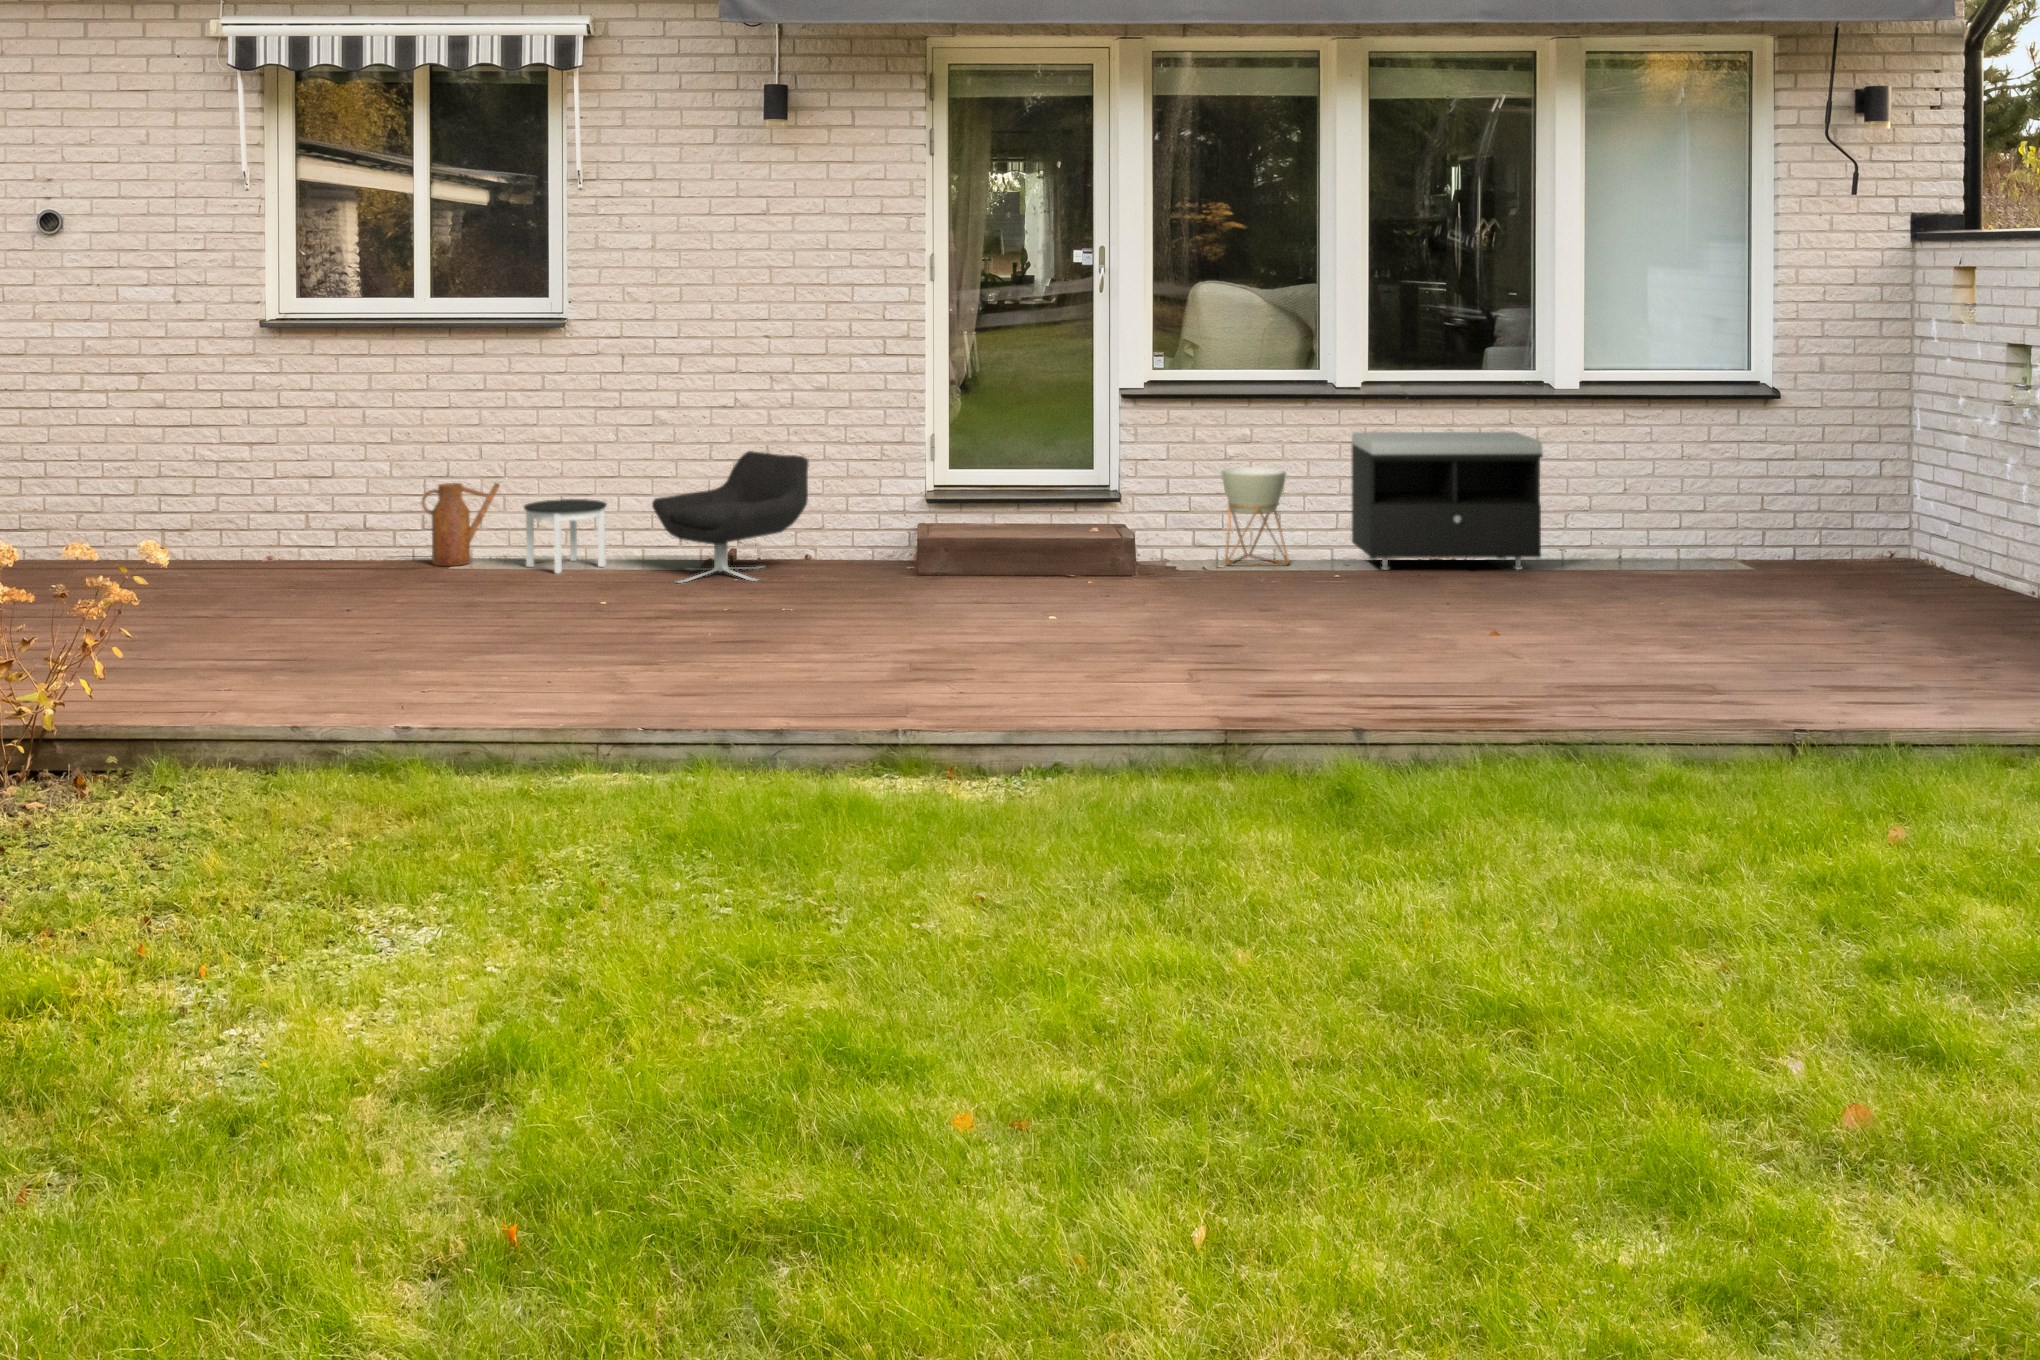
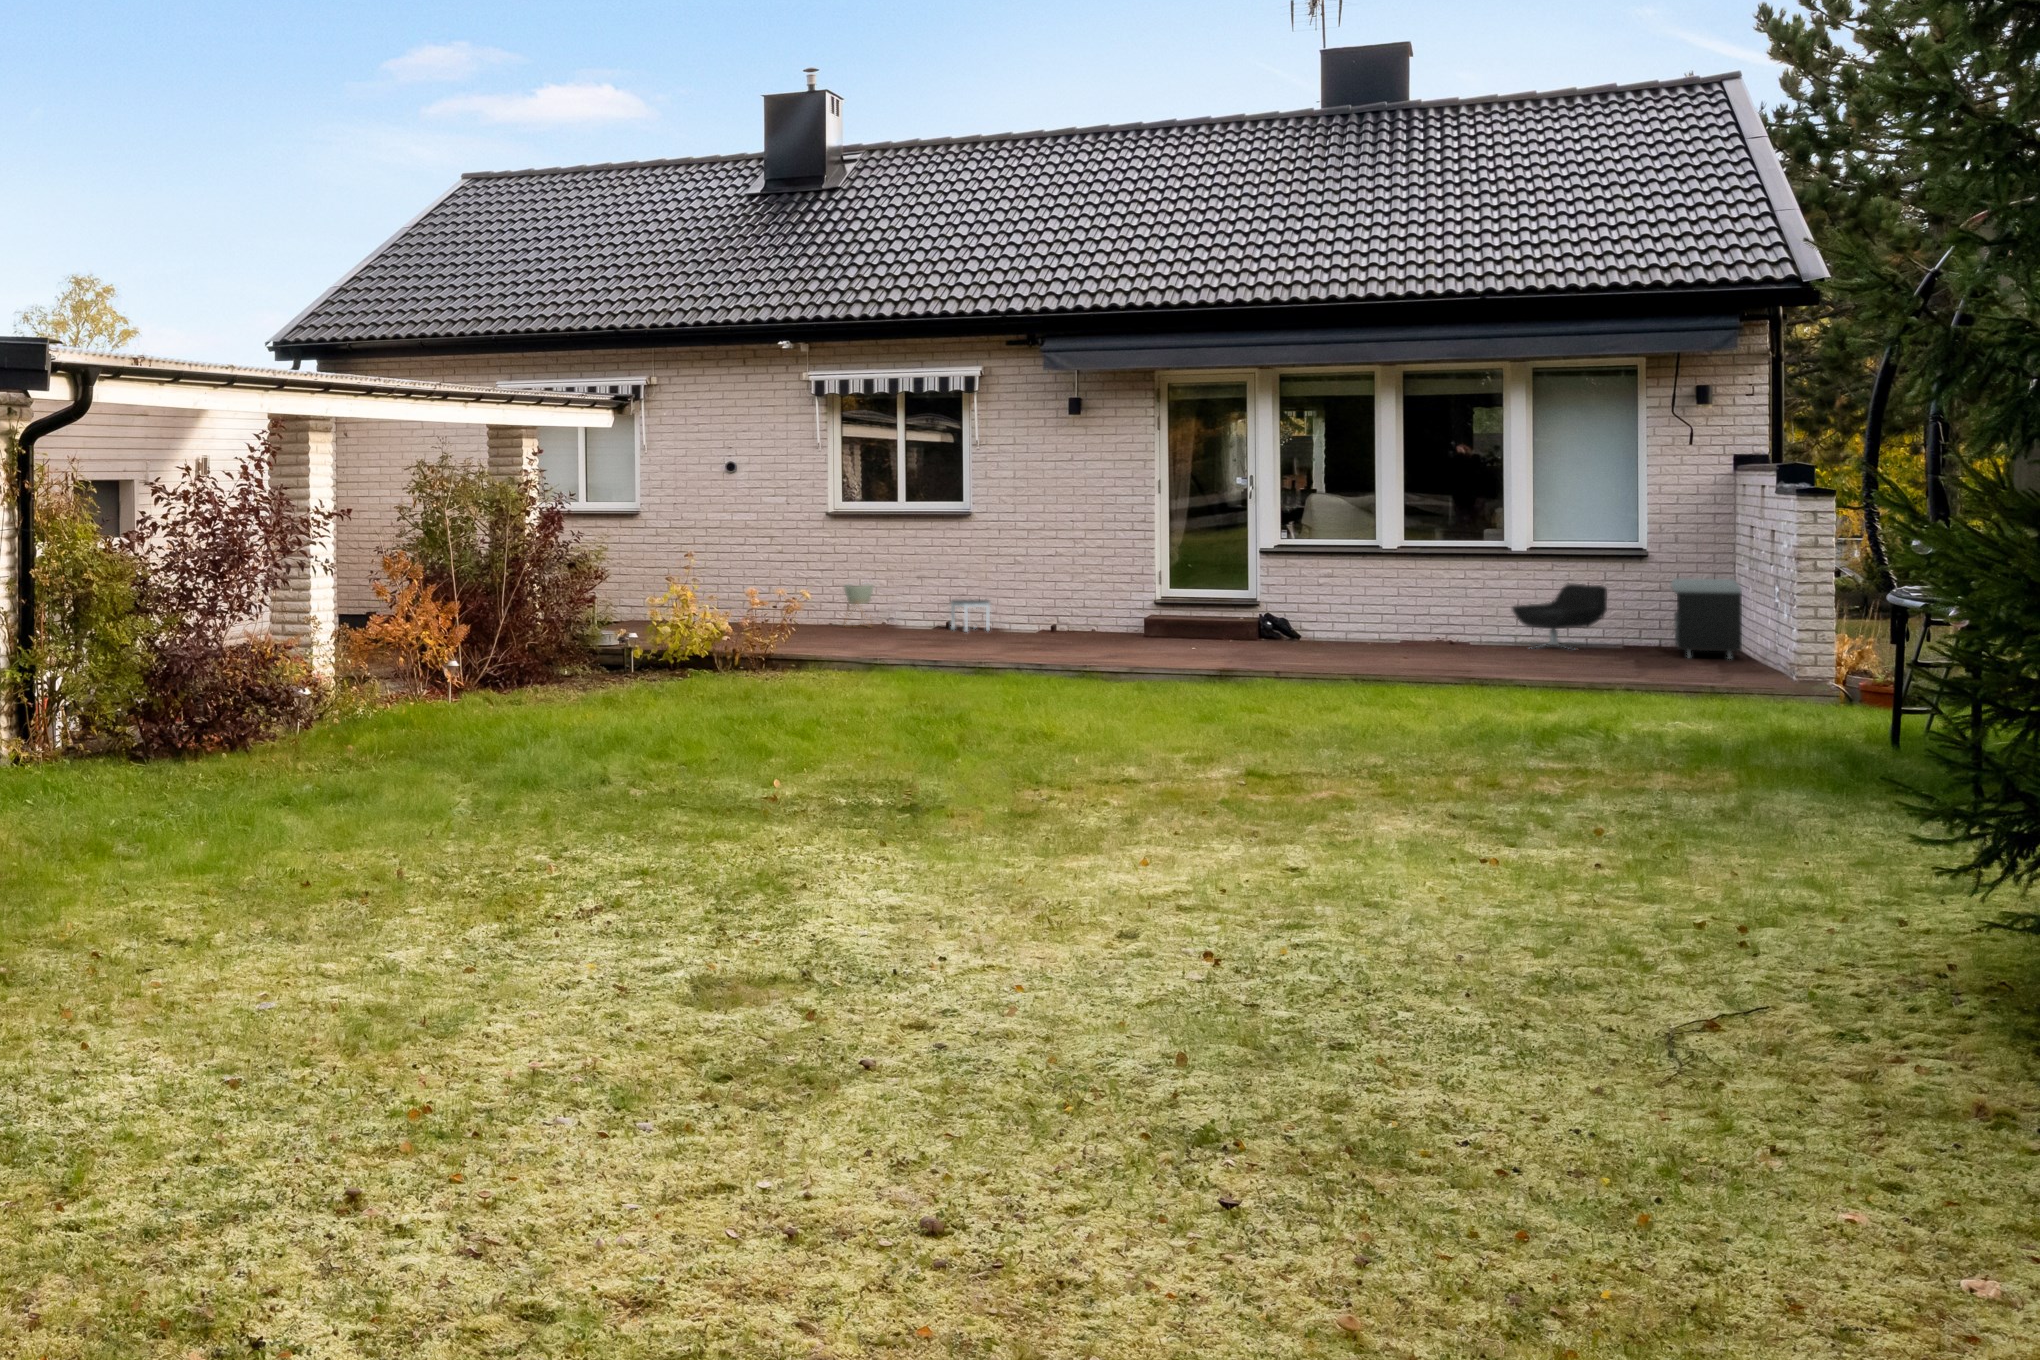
storage bench: present [1352,432,1543,570] -> present [1671,578,1742,658]
lounge chair: present [652,451,808,583] -> present [1512,584,1607,650]
planter: present [1221,467,1289,565] -> present [844,584,873,627]
watering can: present [421,483,500,566] -> none [901,590,939,629]

